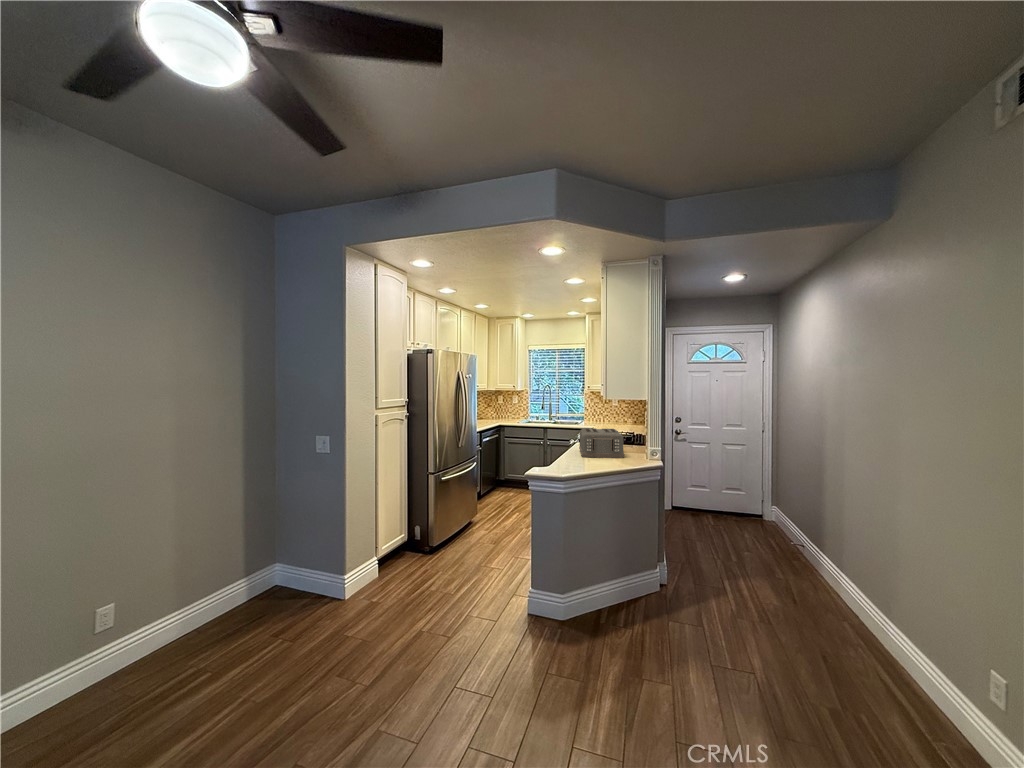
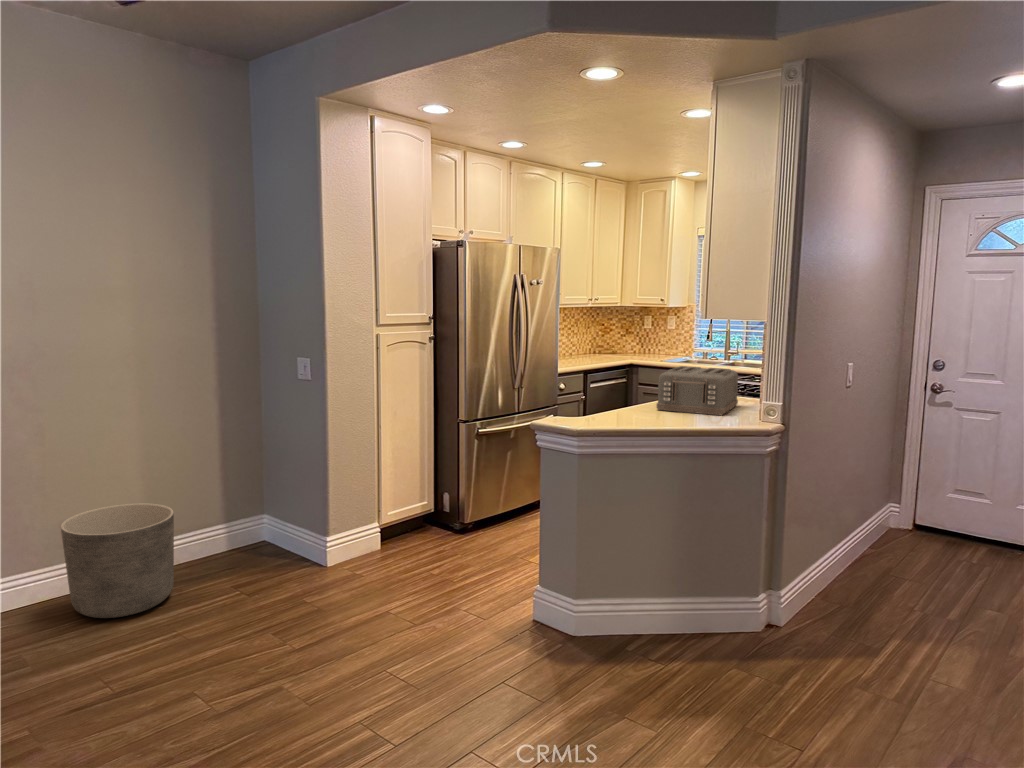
planter: none [100,576,220,707] -> present [61,503,174,618]

